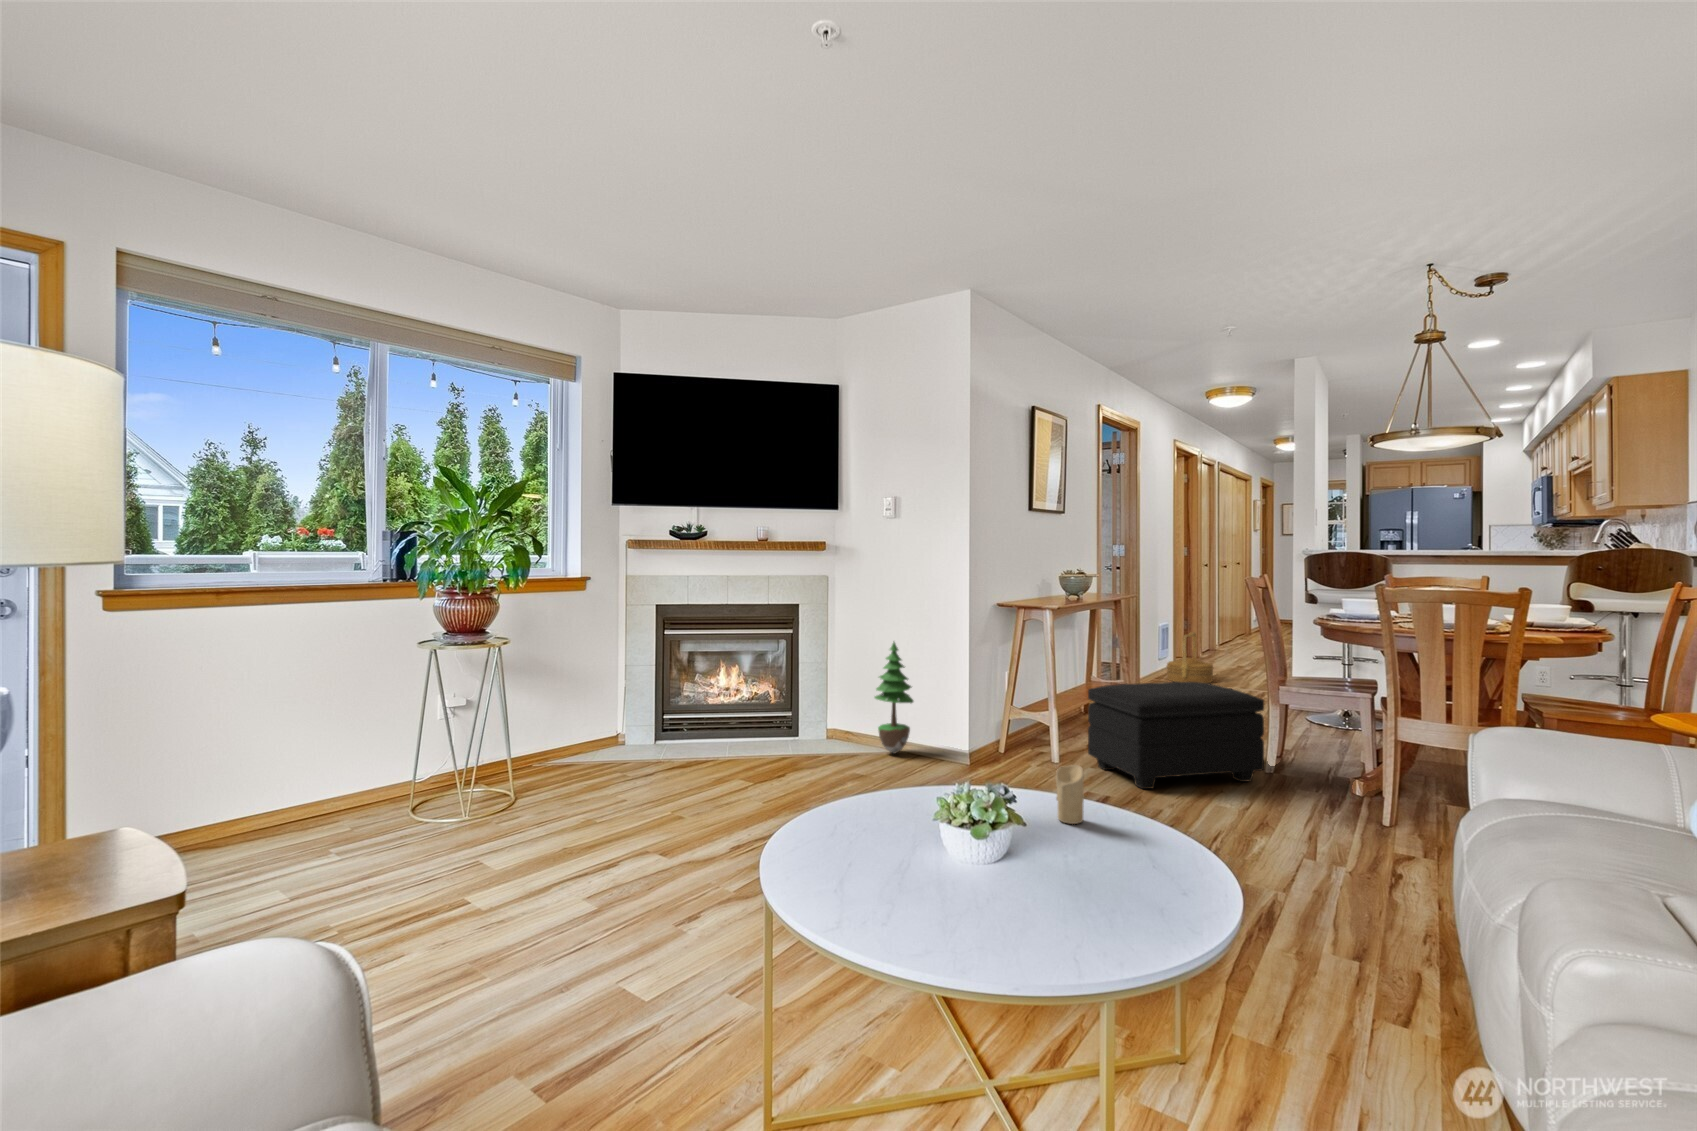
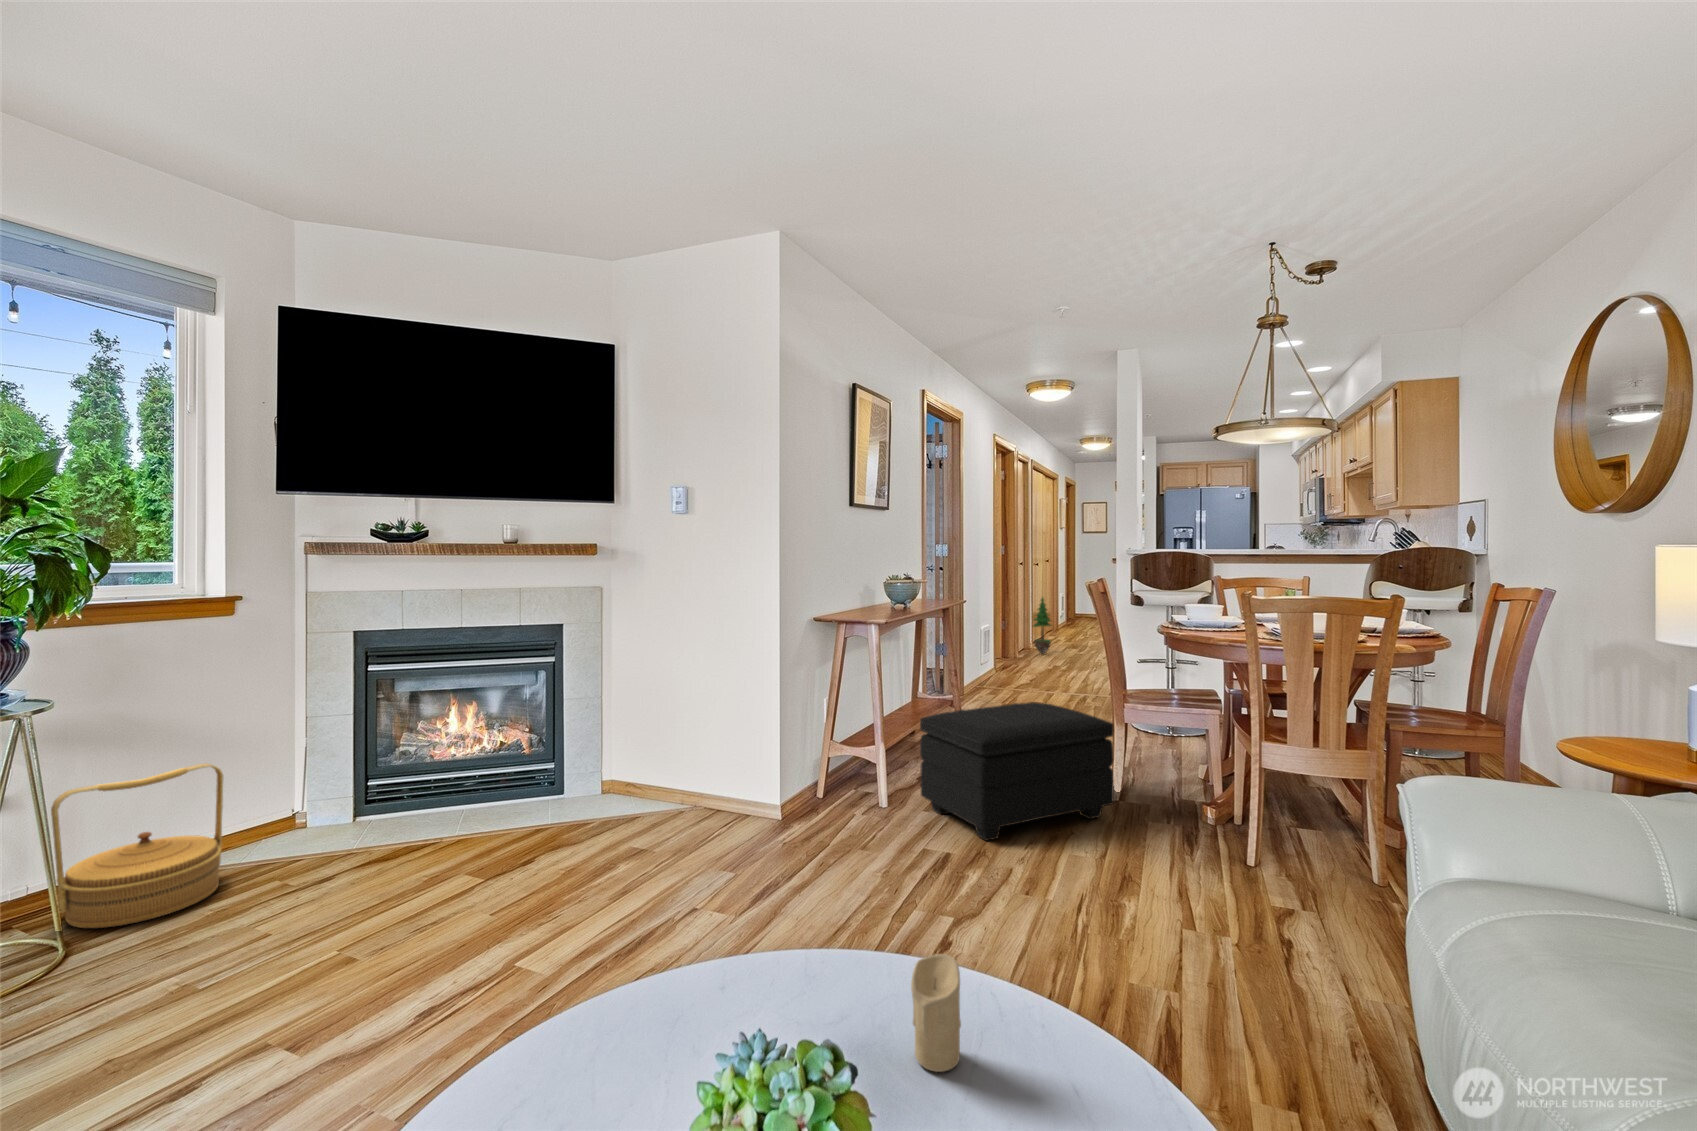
woven basket: present [1167,632,1213,683] -> present [51,763,223,928]
potted tree: present [875,642,913,754] -> present [1034,598,1051,654]

